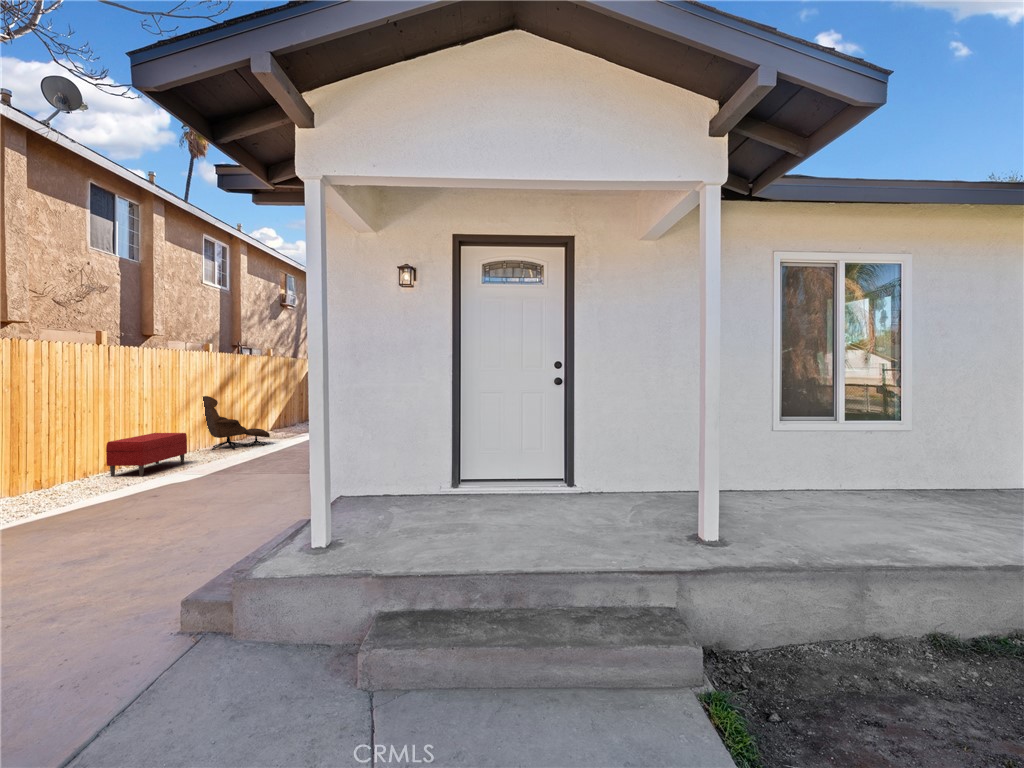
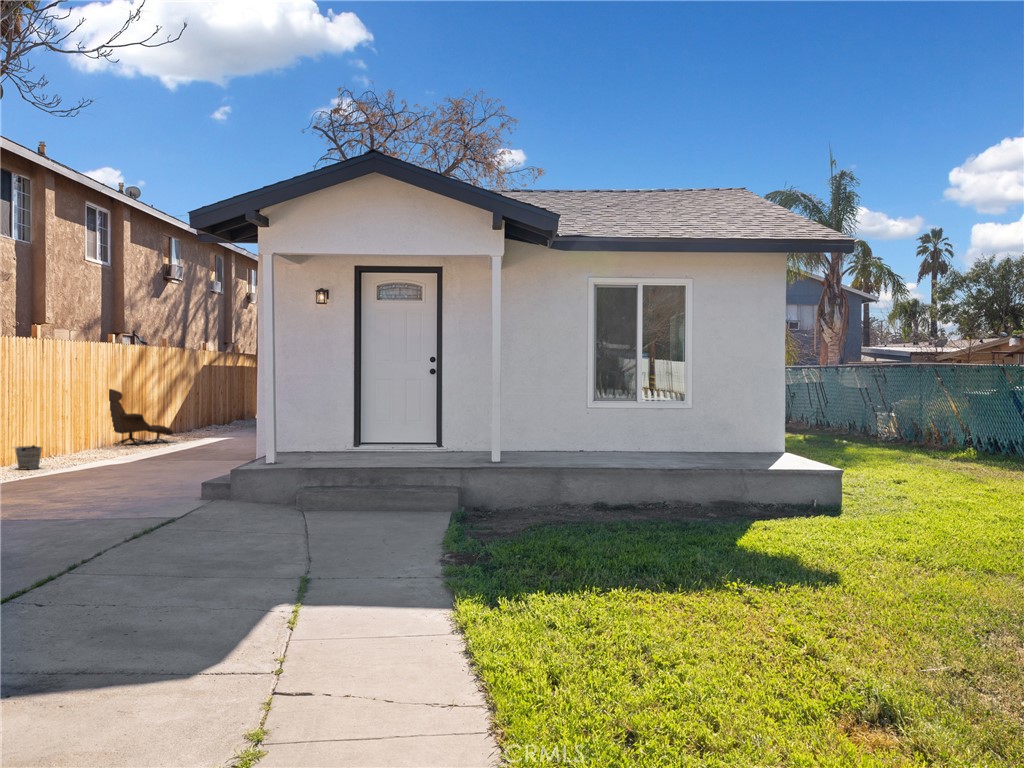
bench: present [106,433,187,477] -> none [43,424,104,461]
bucket: none [45,465,85,496] -> present [13,445,42,470]

